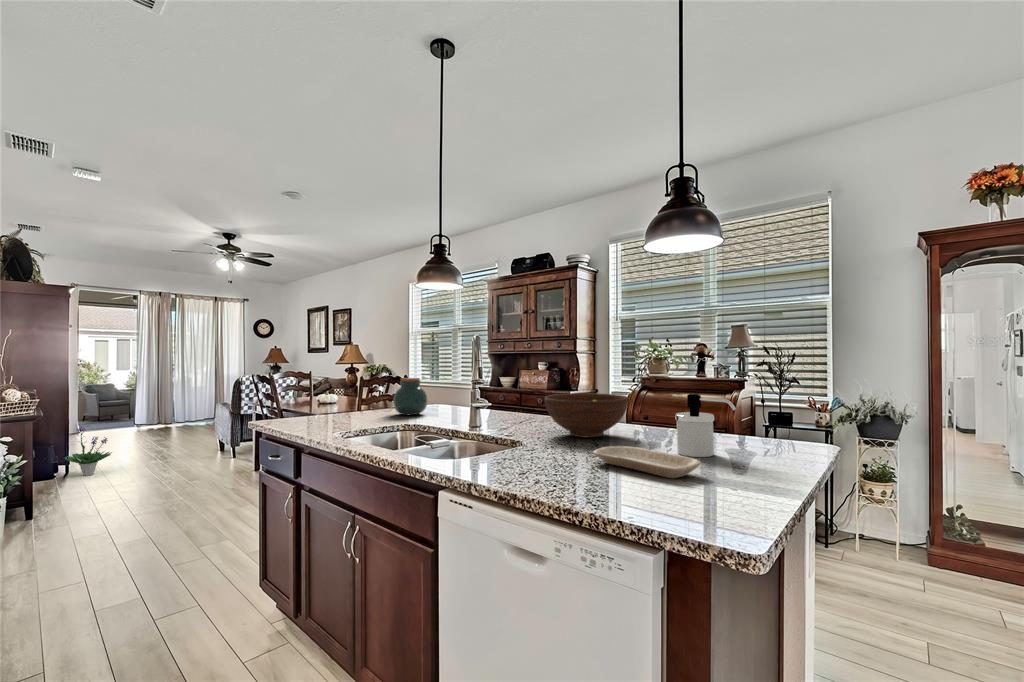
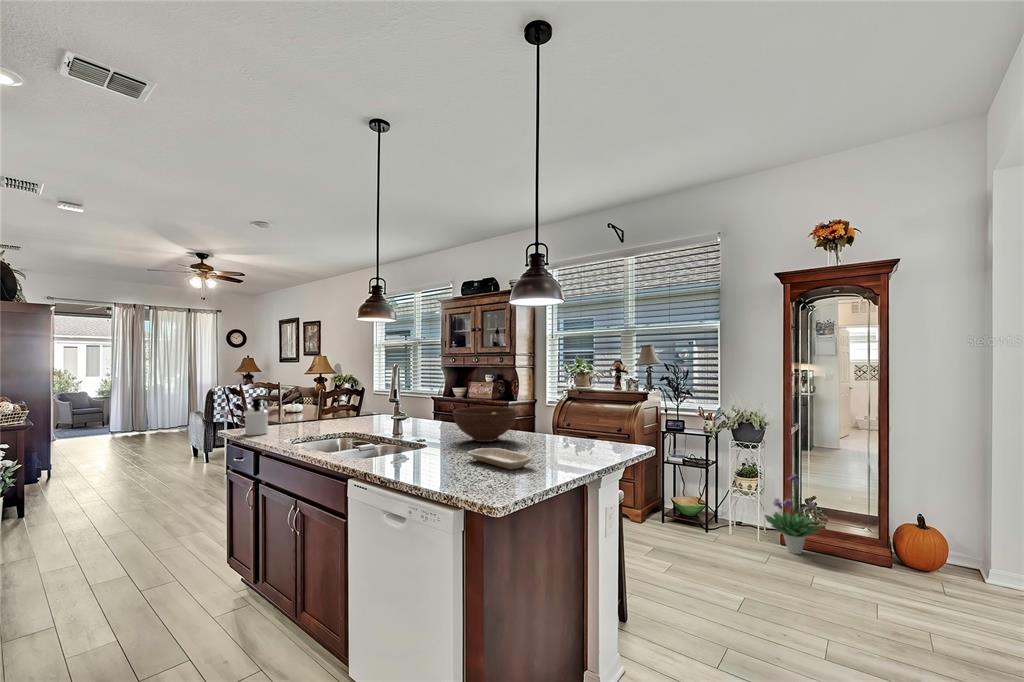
jar: present [393,378,427,415] -> none [341,393,370,424]
soap dispenser: present [675,394,736,457] -> present [244,398,269,435]
potted plant: present [64,426,112,476] -> present [765,474,823,554]

